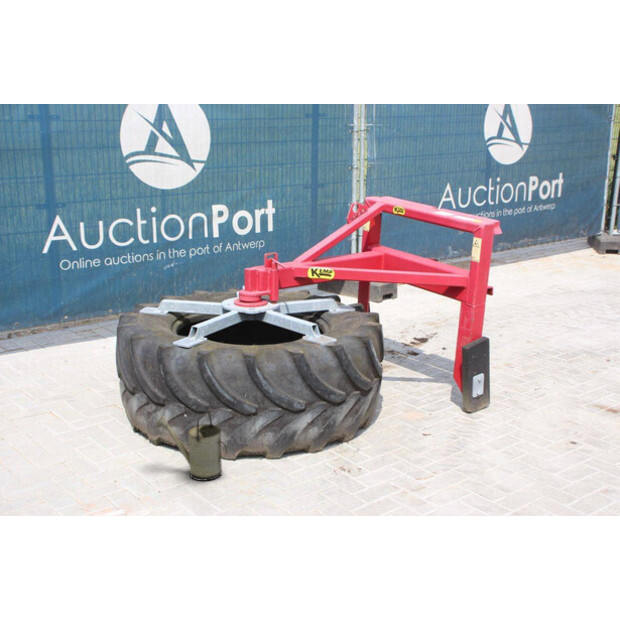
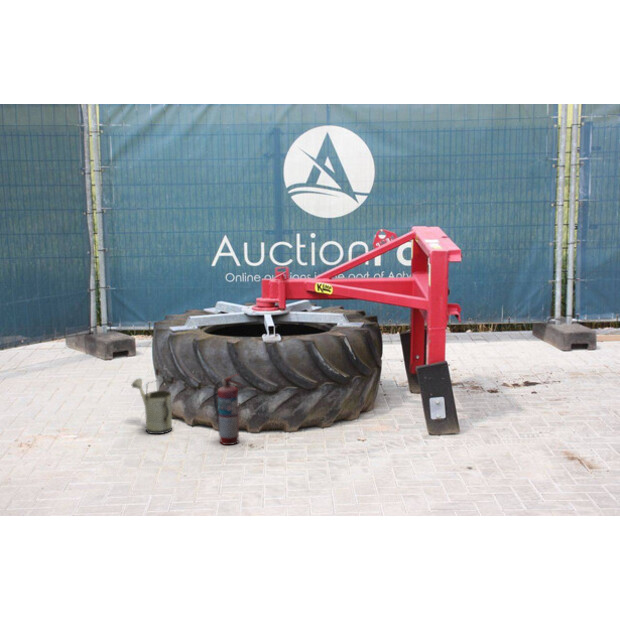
fire extinguisher: none [286,390,328,475] -> present [213,376,241,445]

